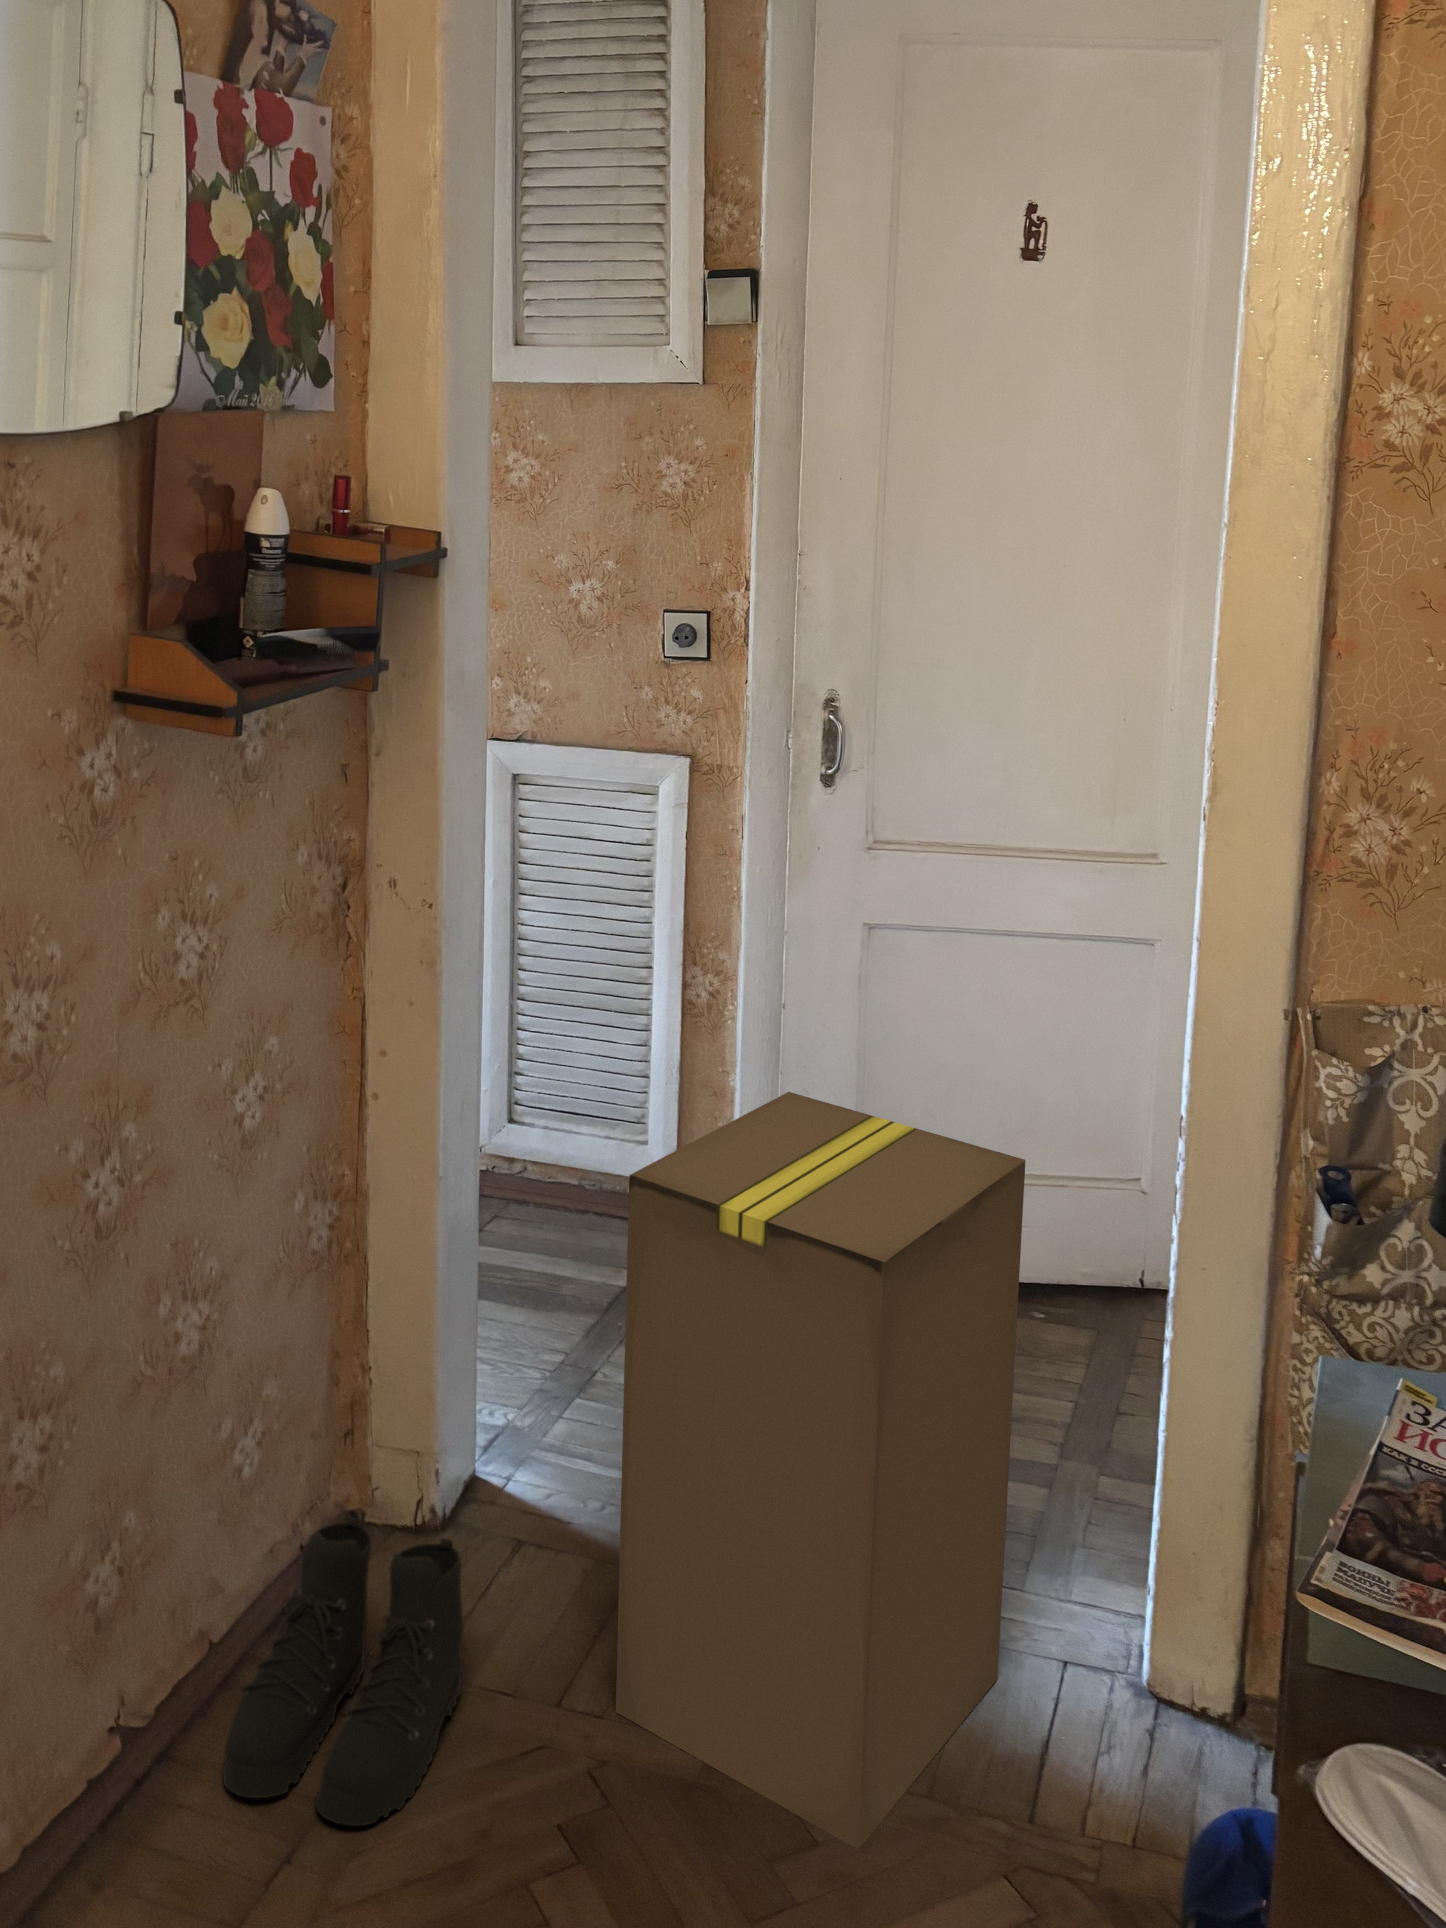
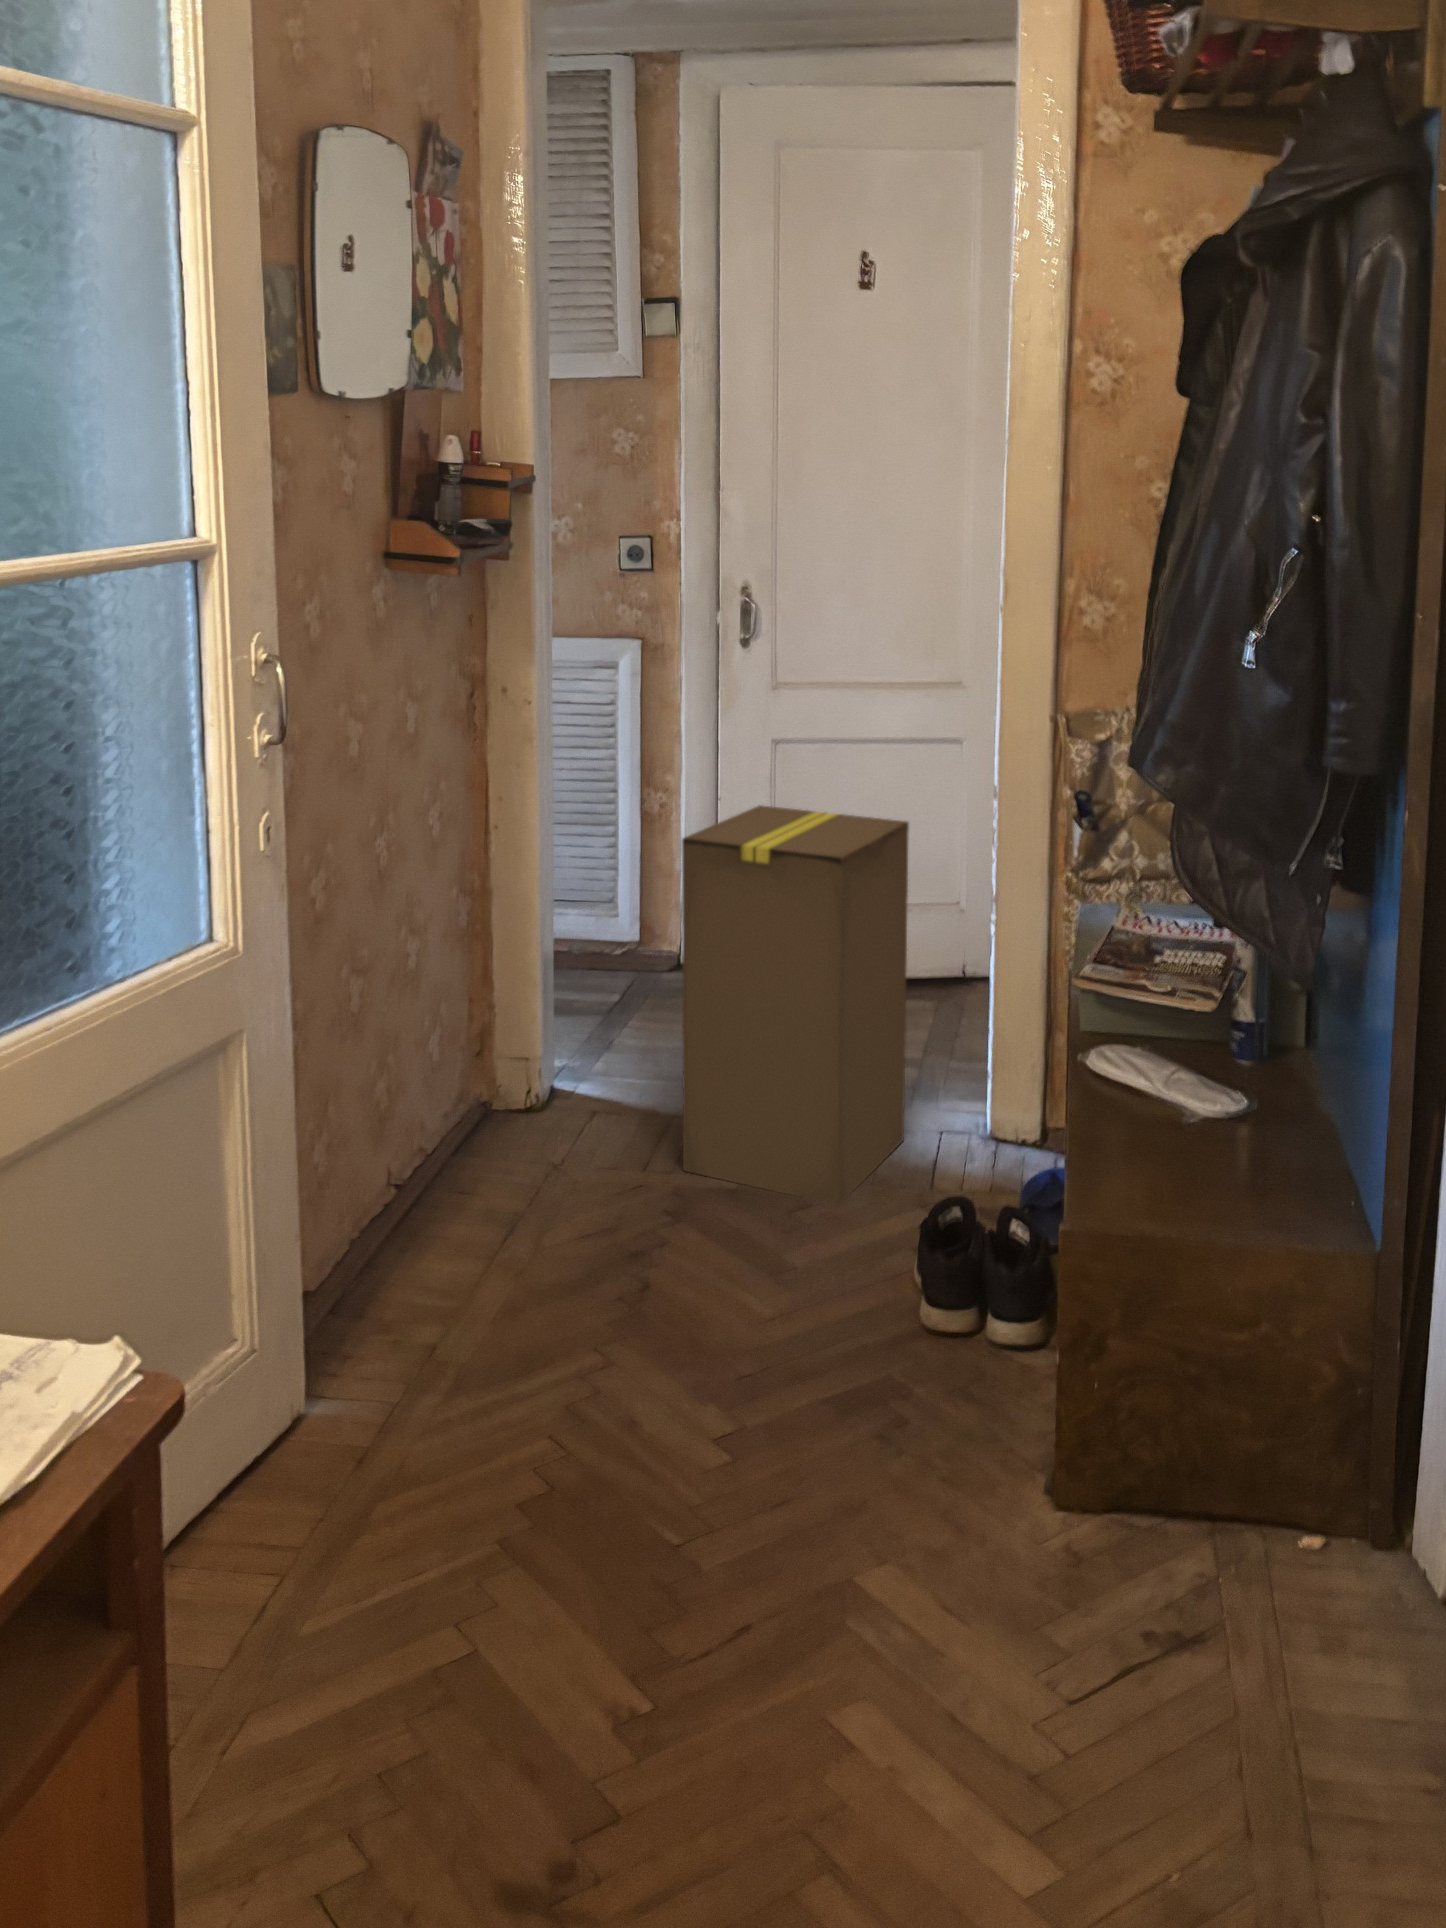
boots: present [223,1517,464,1826] -> none [457,1076,588,1221]

